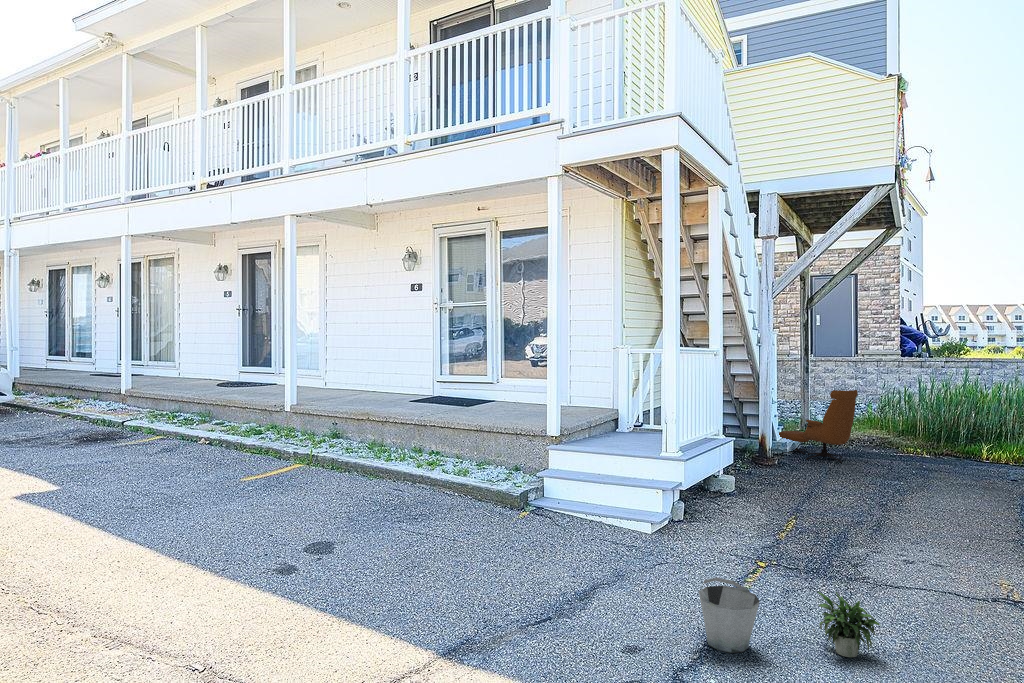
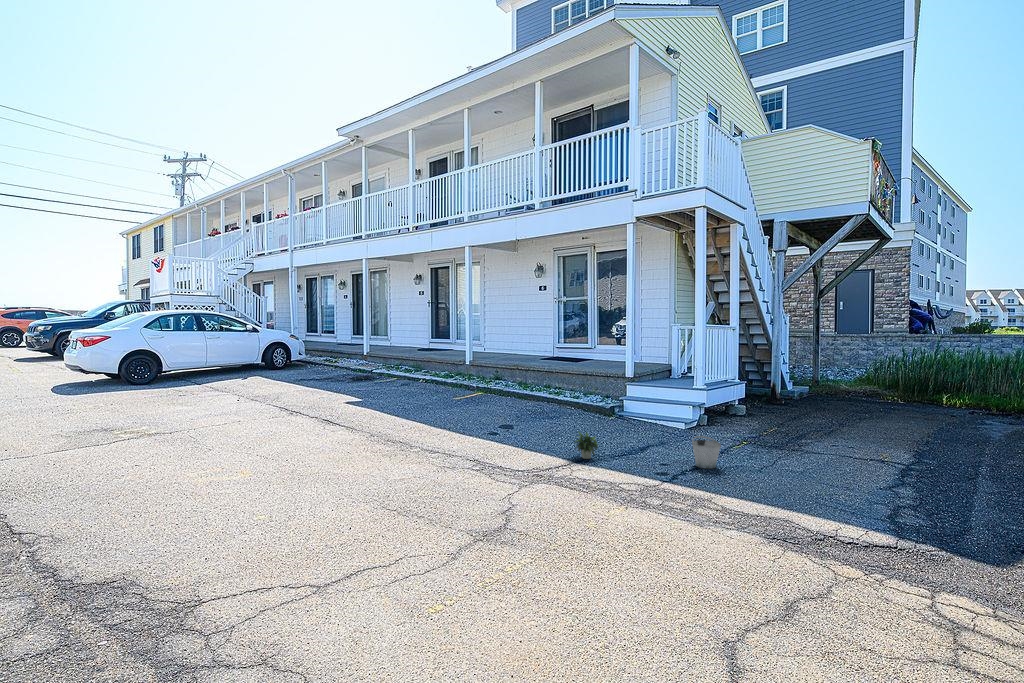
lounge chair: present [779,390,858,463] -> none [788,354,841,403]
potted plant: present [813,592,881,657] -> present [575,432,598,459]

